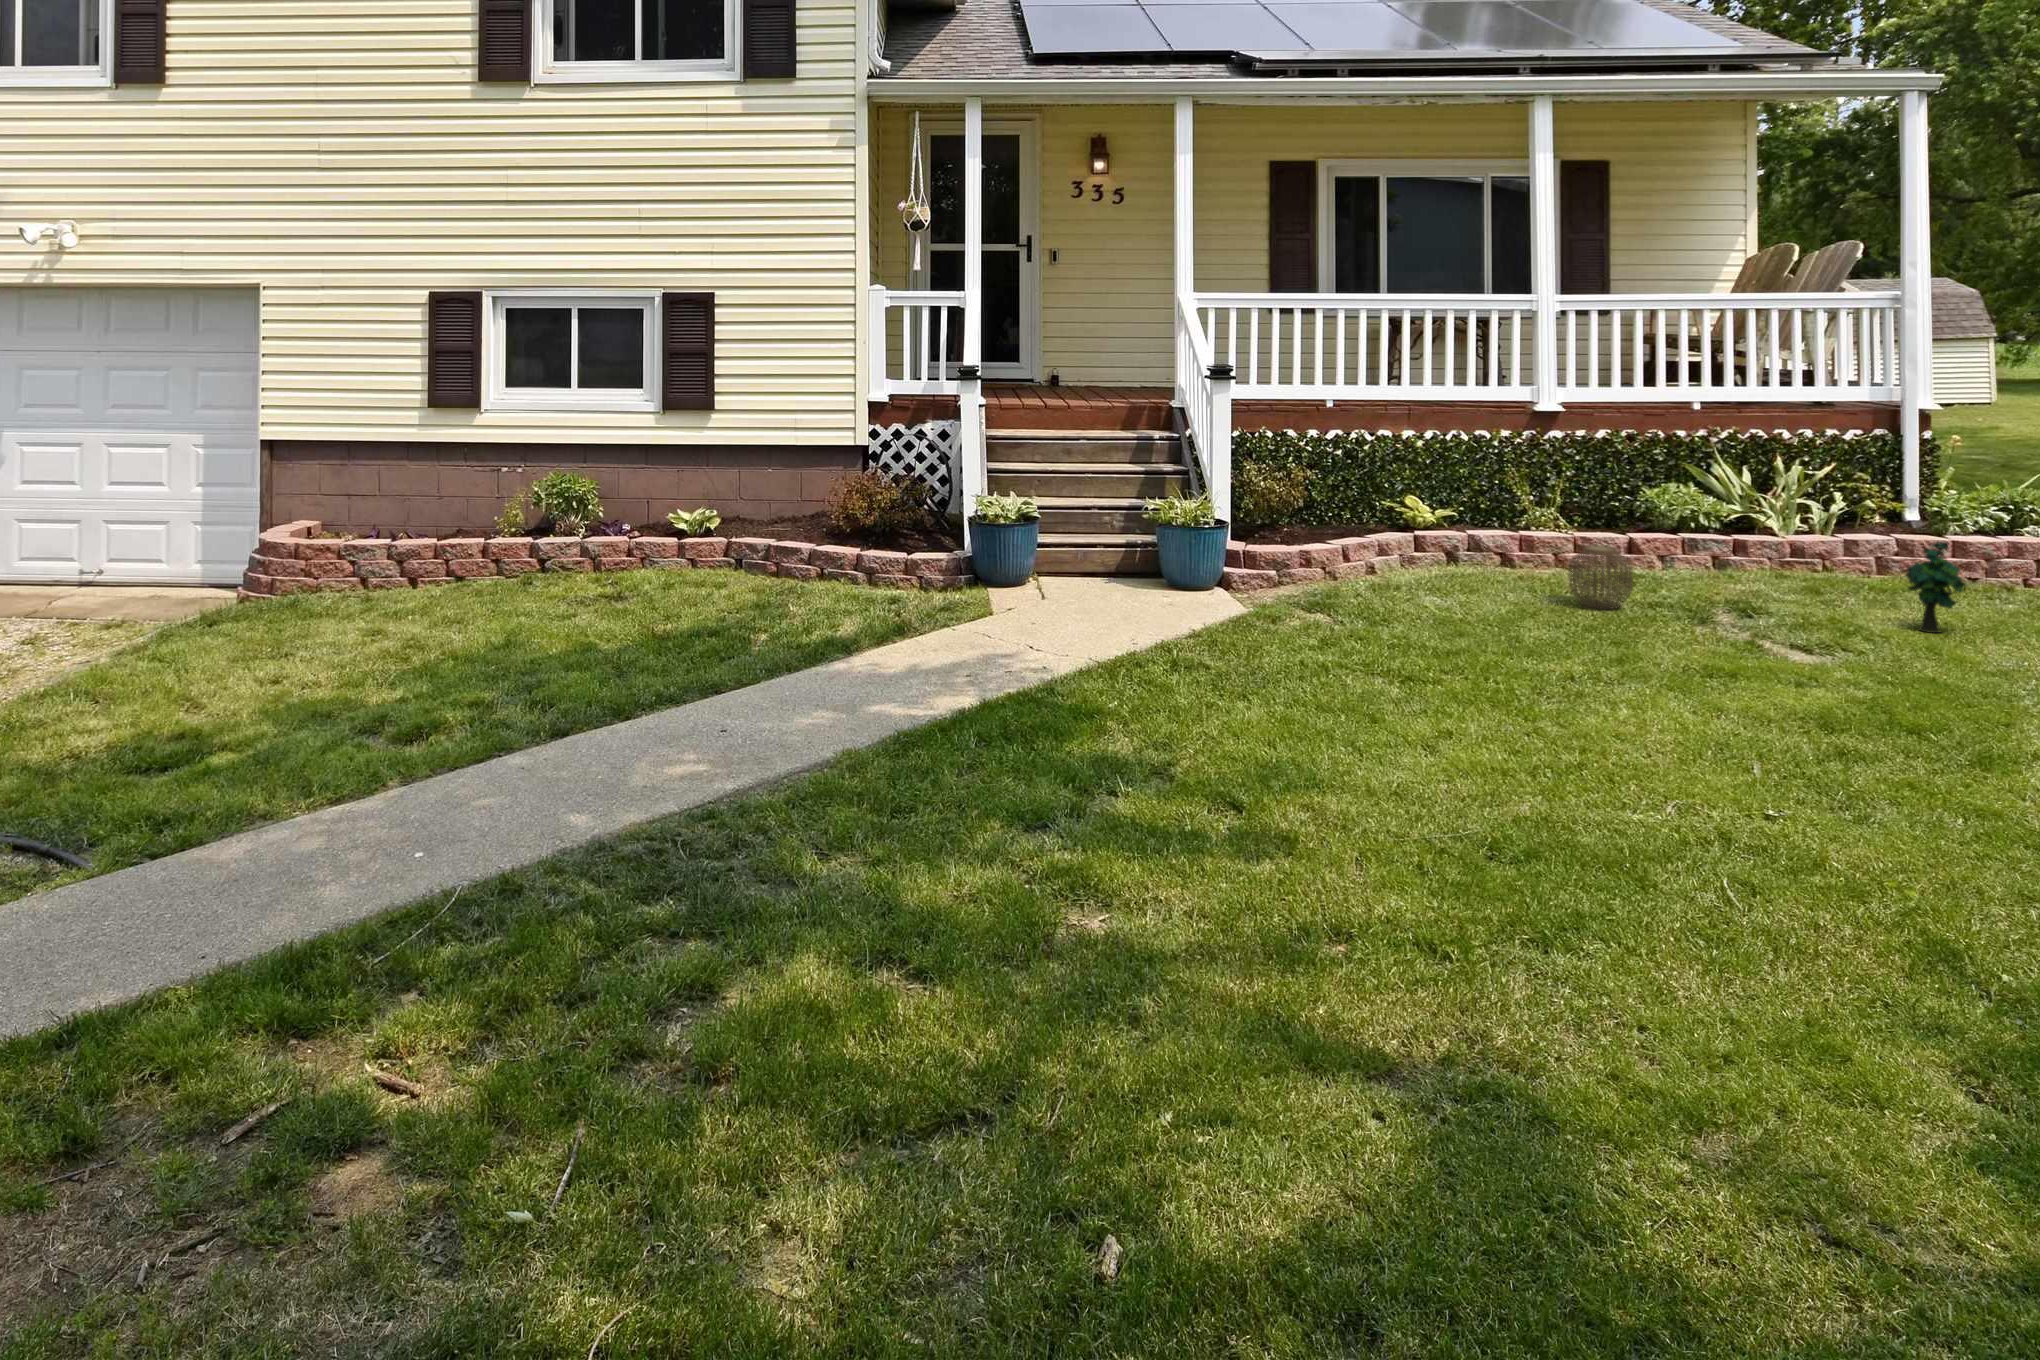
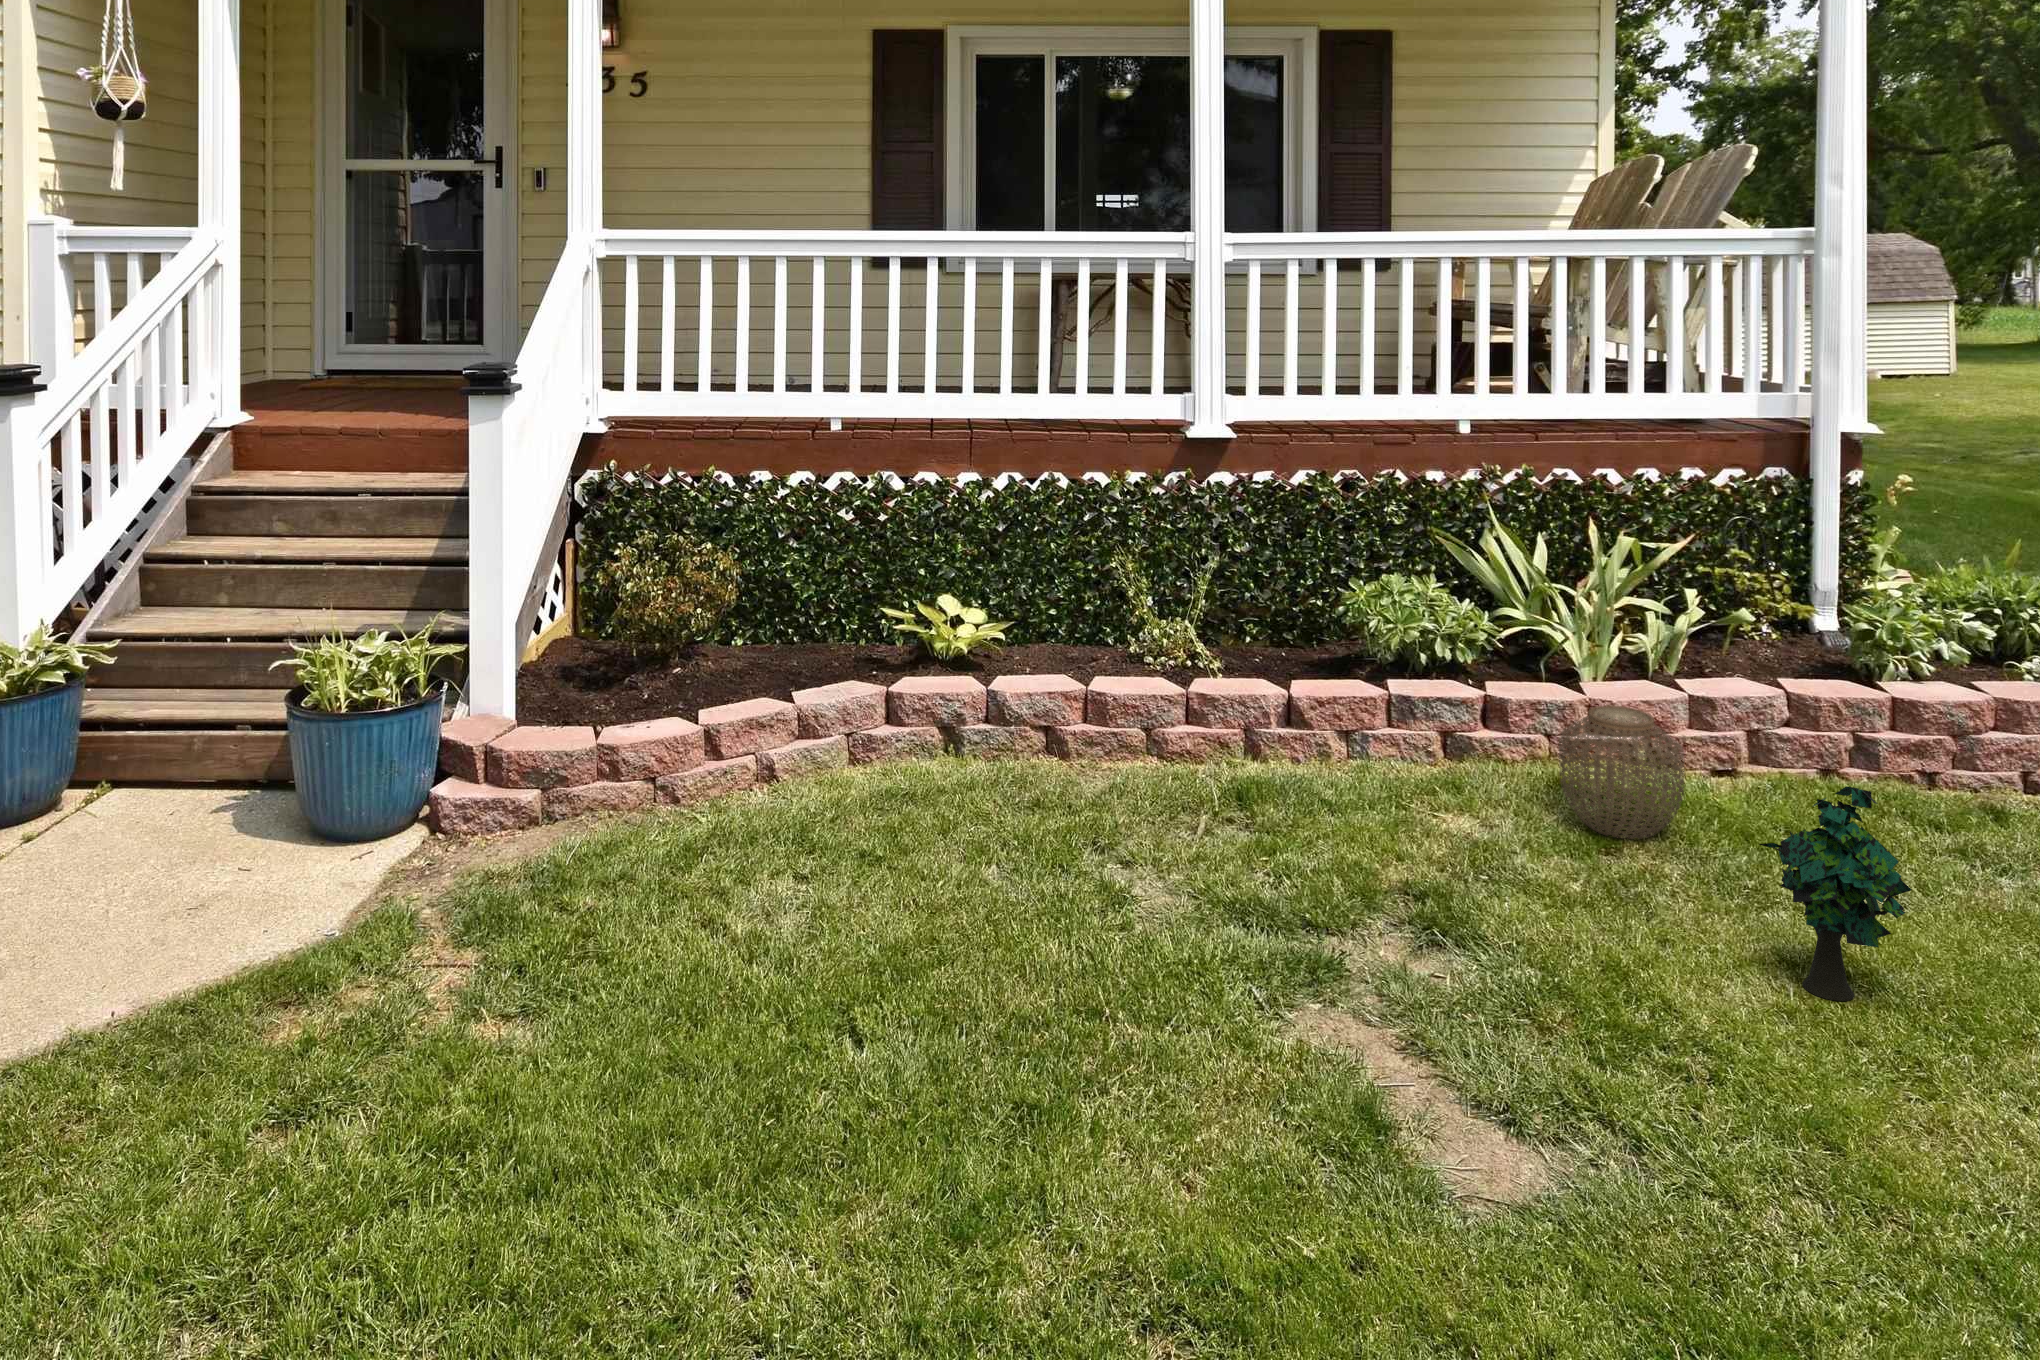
woven basket: present [1569,545,1633,609] -> present [1559,705,1685,839]

